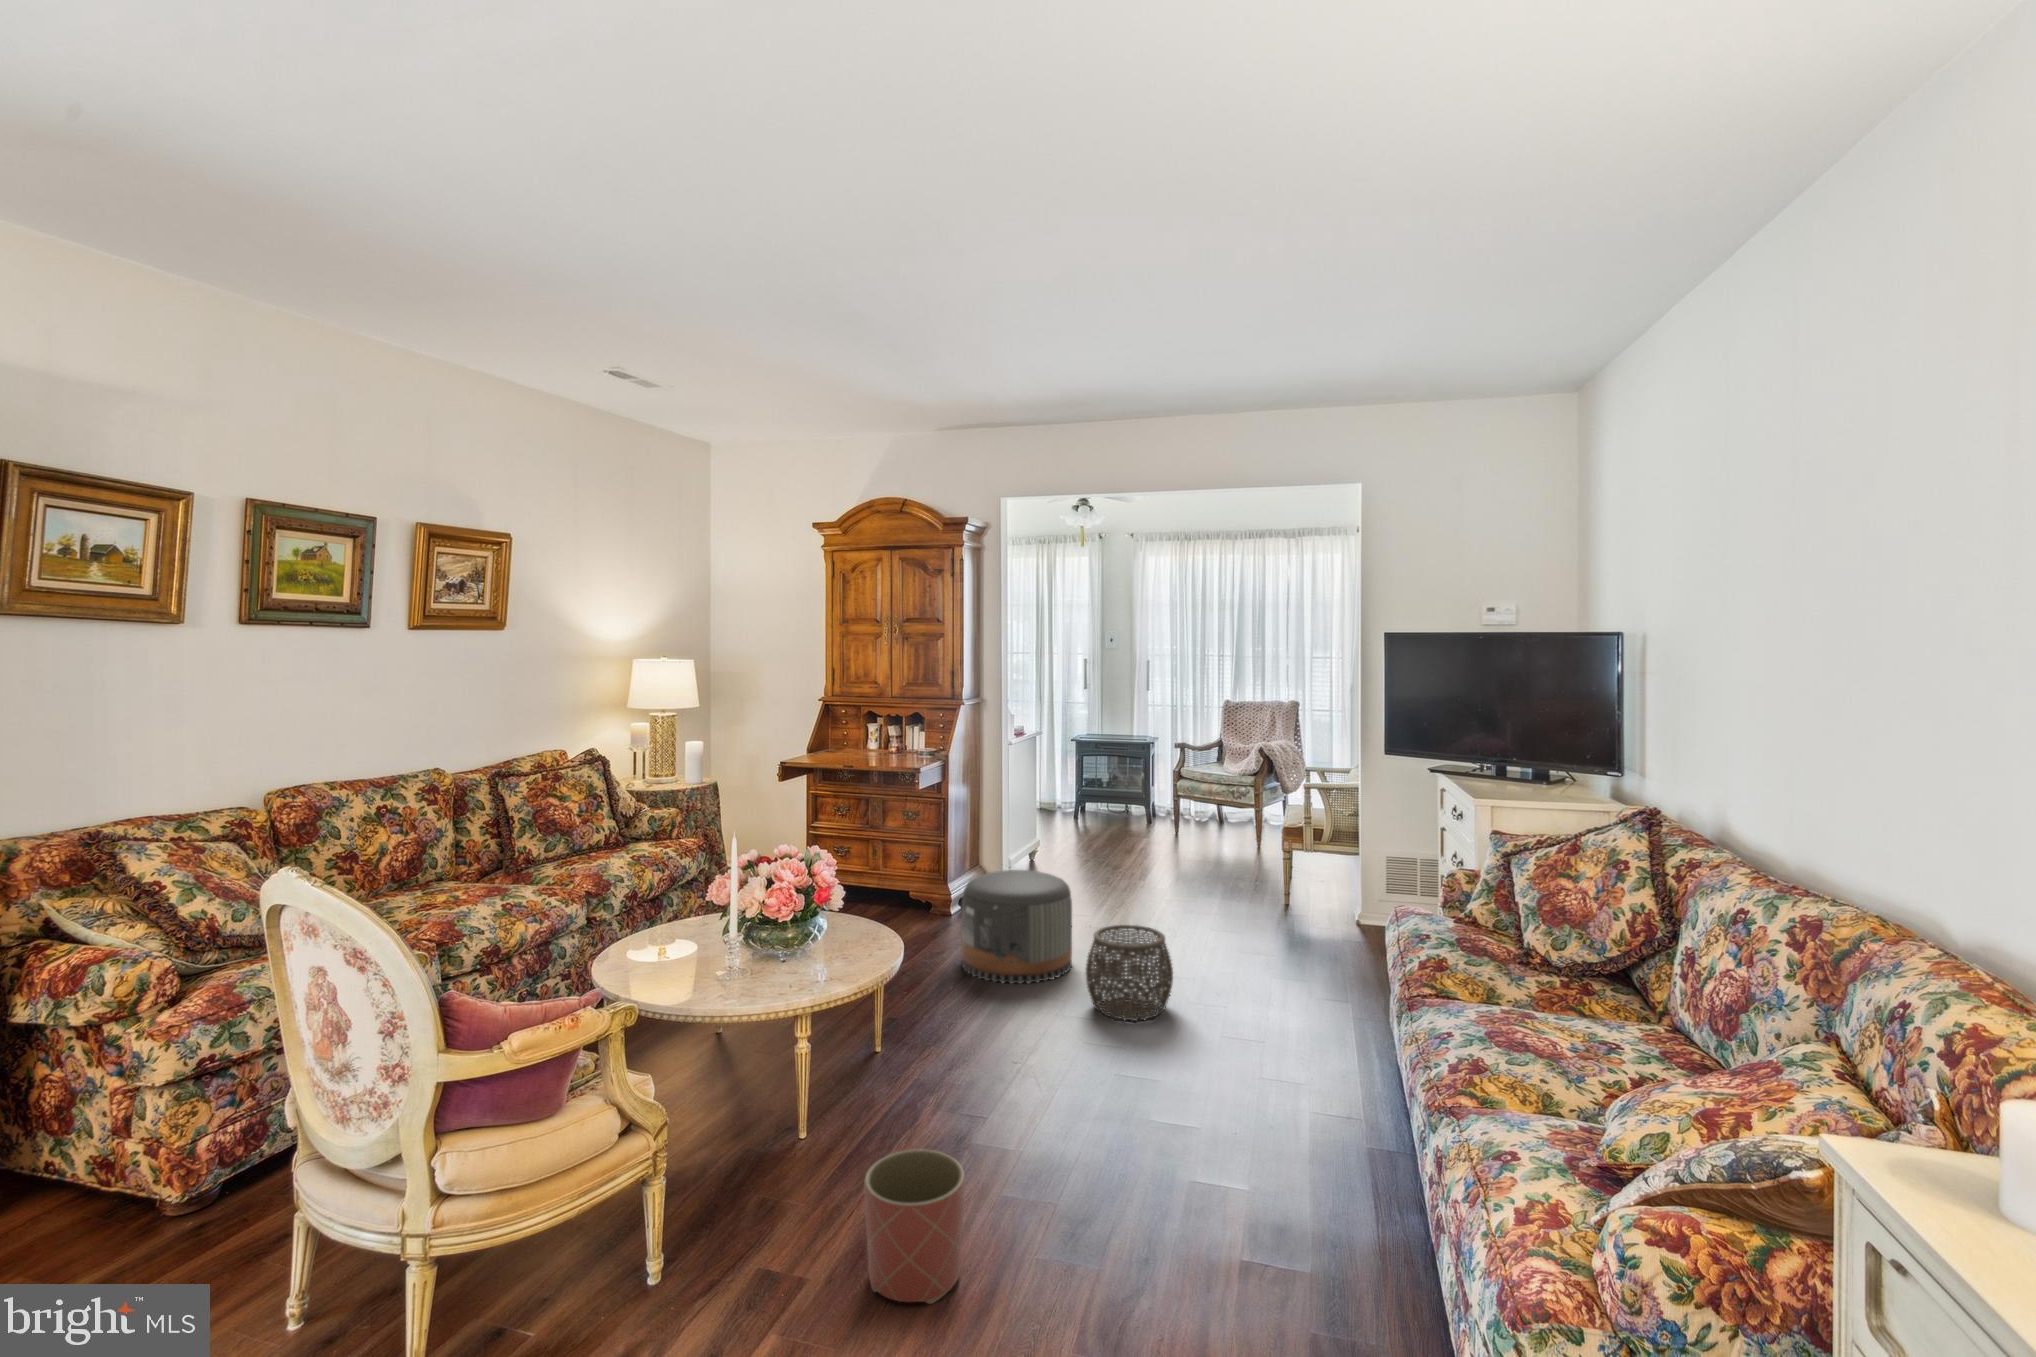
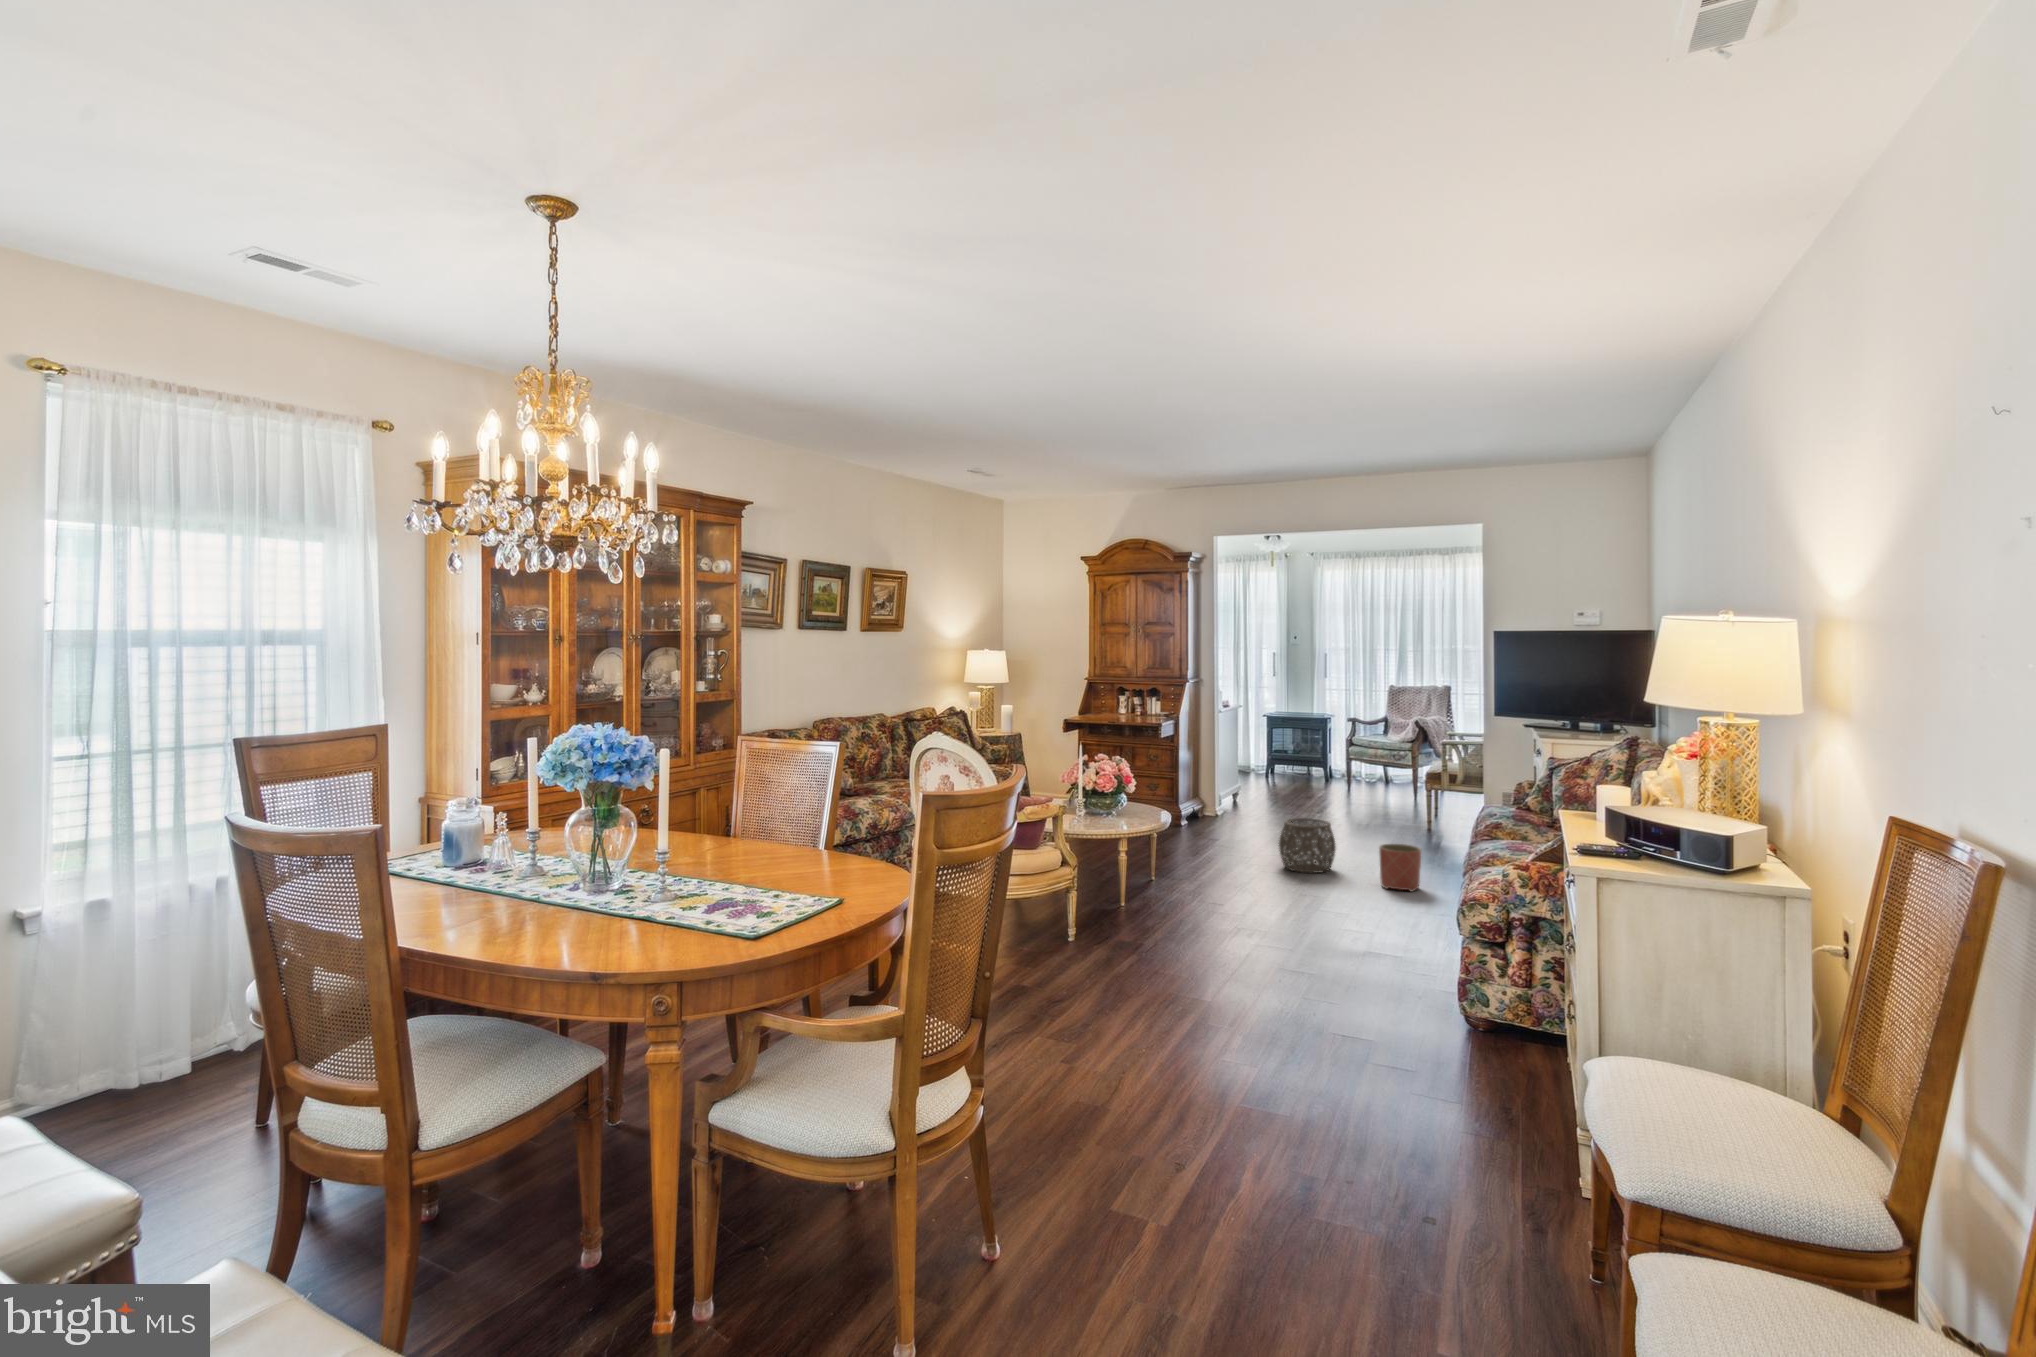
pouf: present [962,870,1072,984] -> none [1195,789,1269,857]
planter: present [864,1149,965,1304] -> present [1379,844,1421,892]

